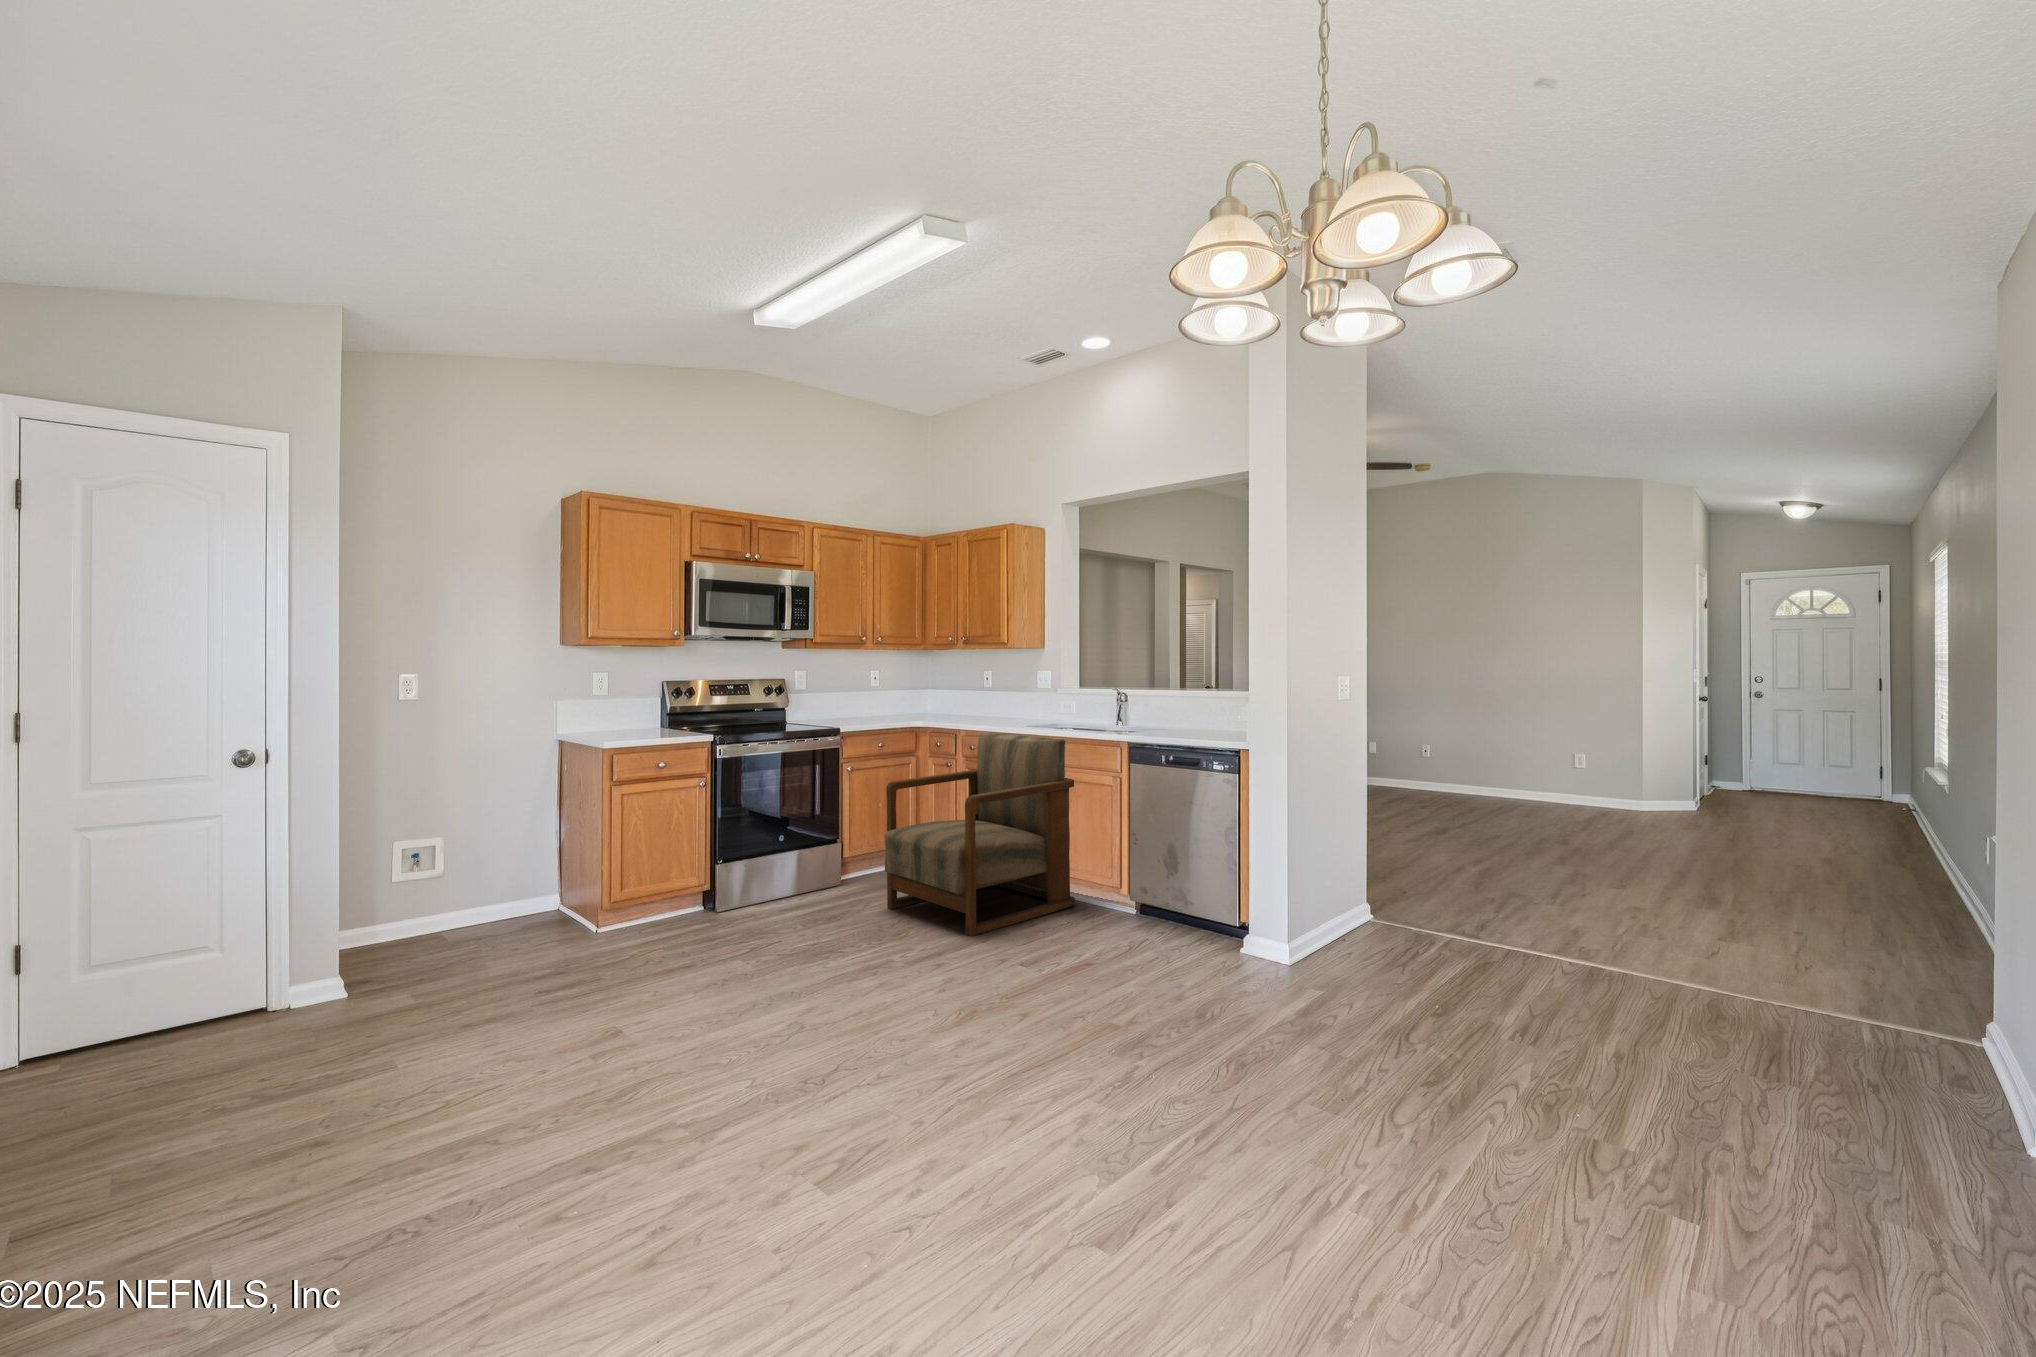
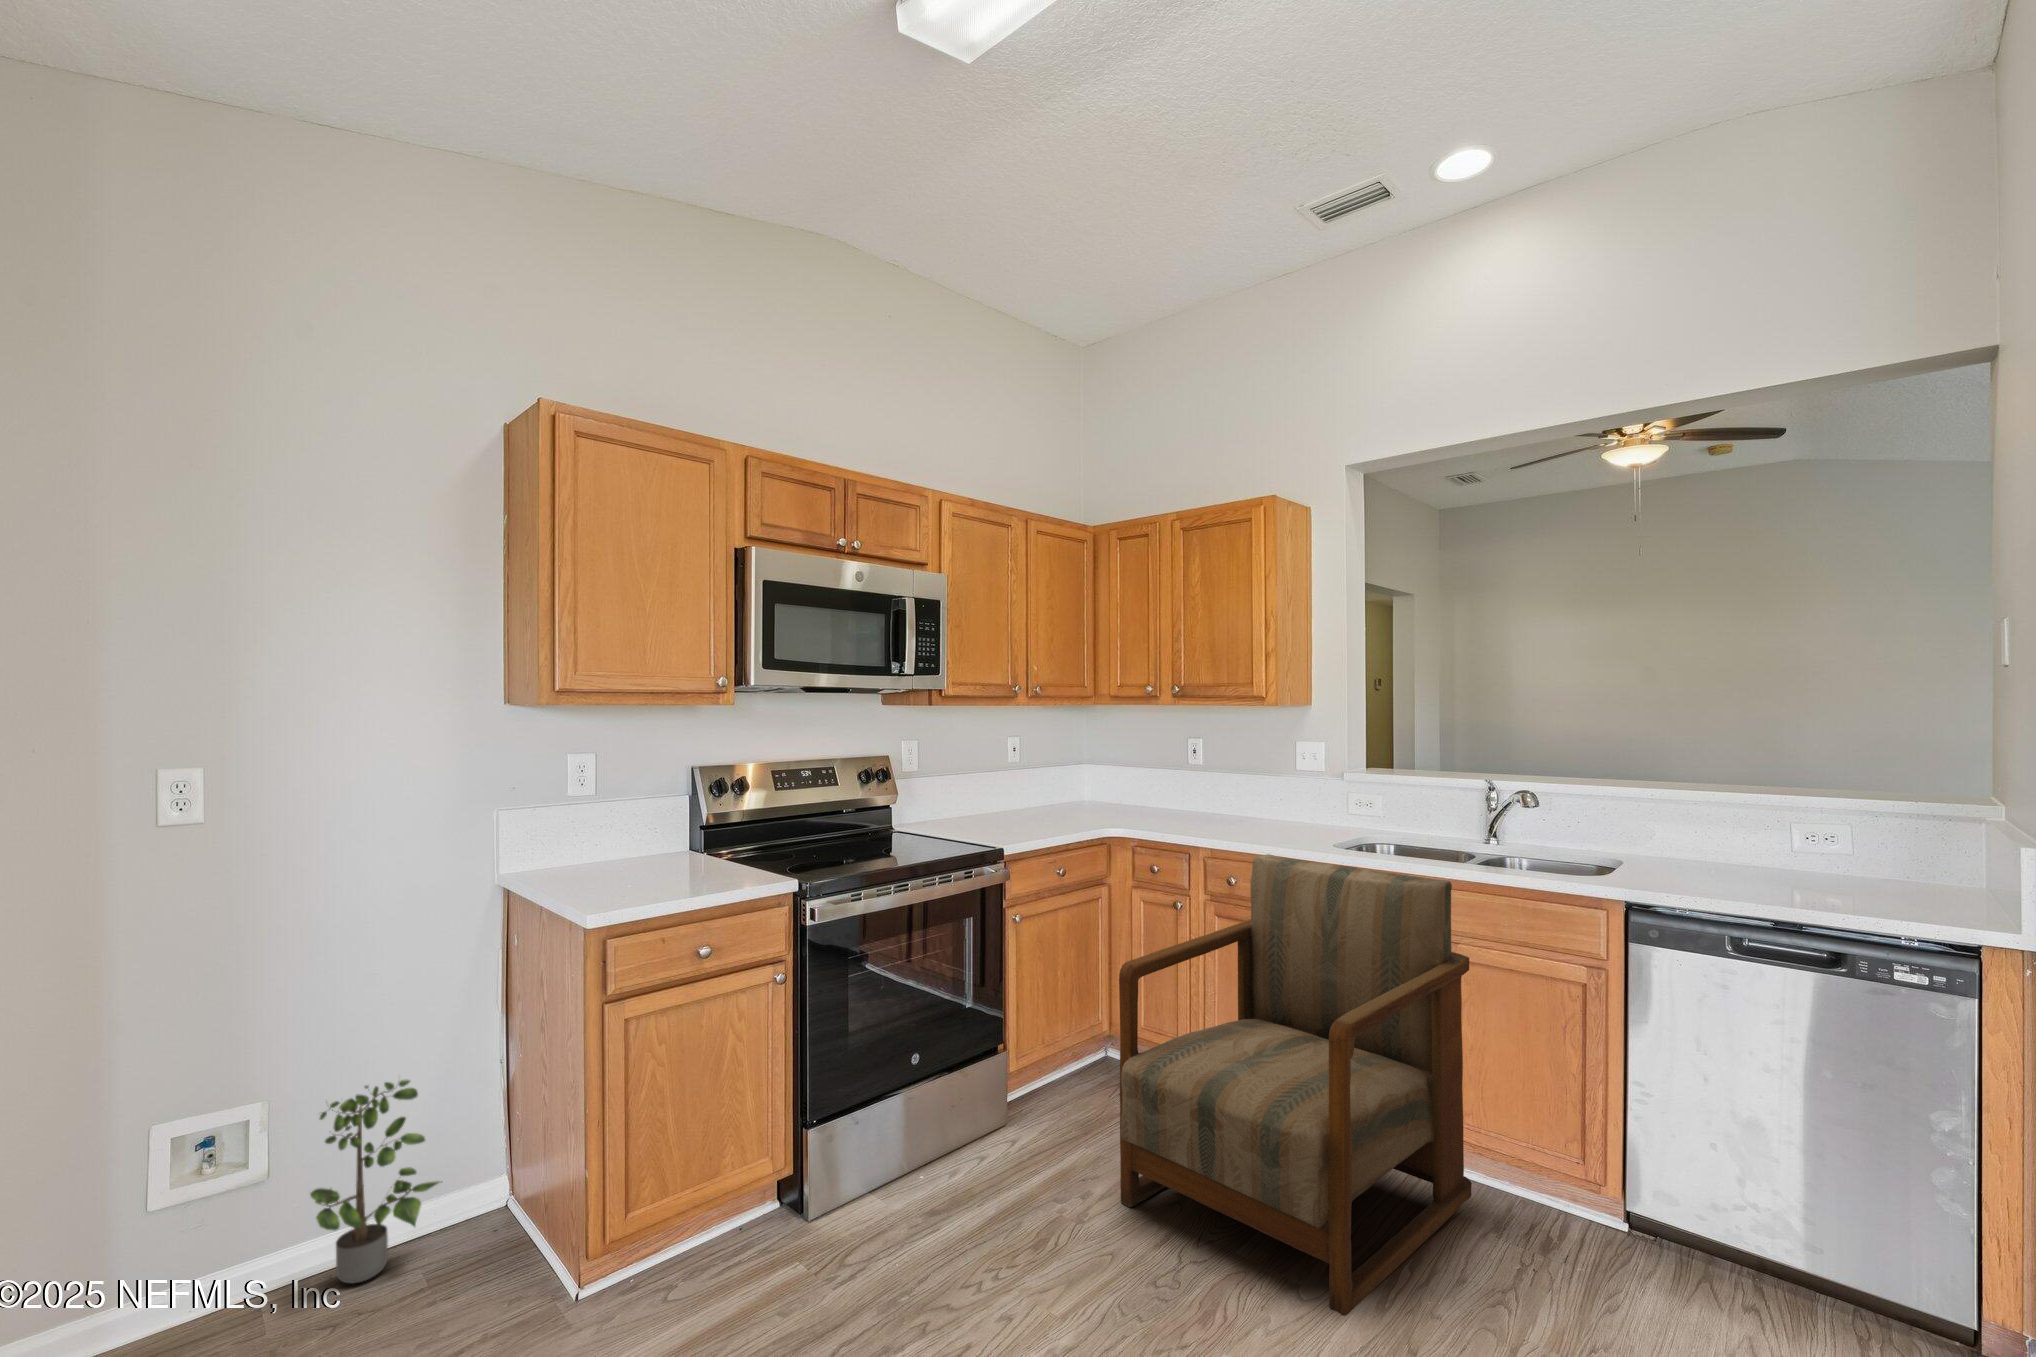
potted plant: none [466,829,531,928] -> present [310,1080,439,1283]

